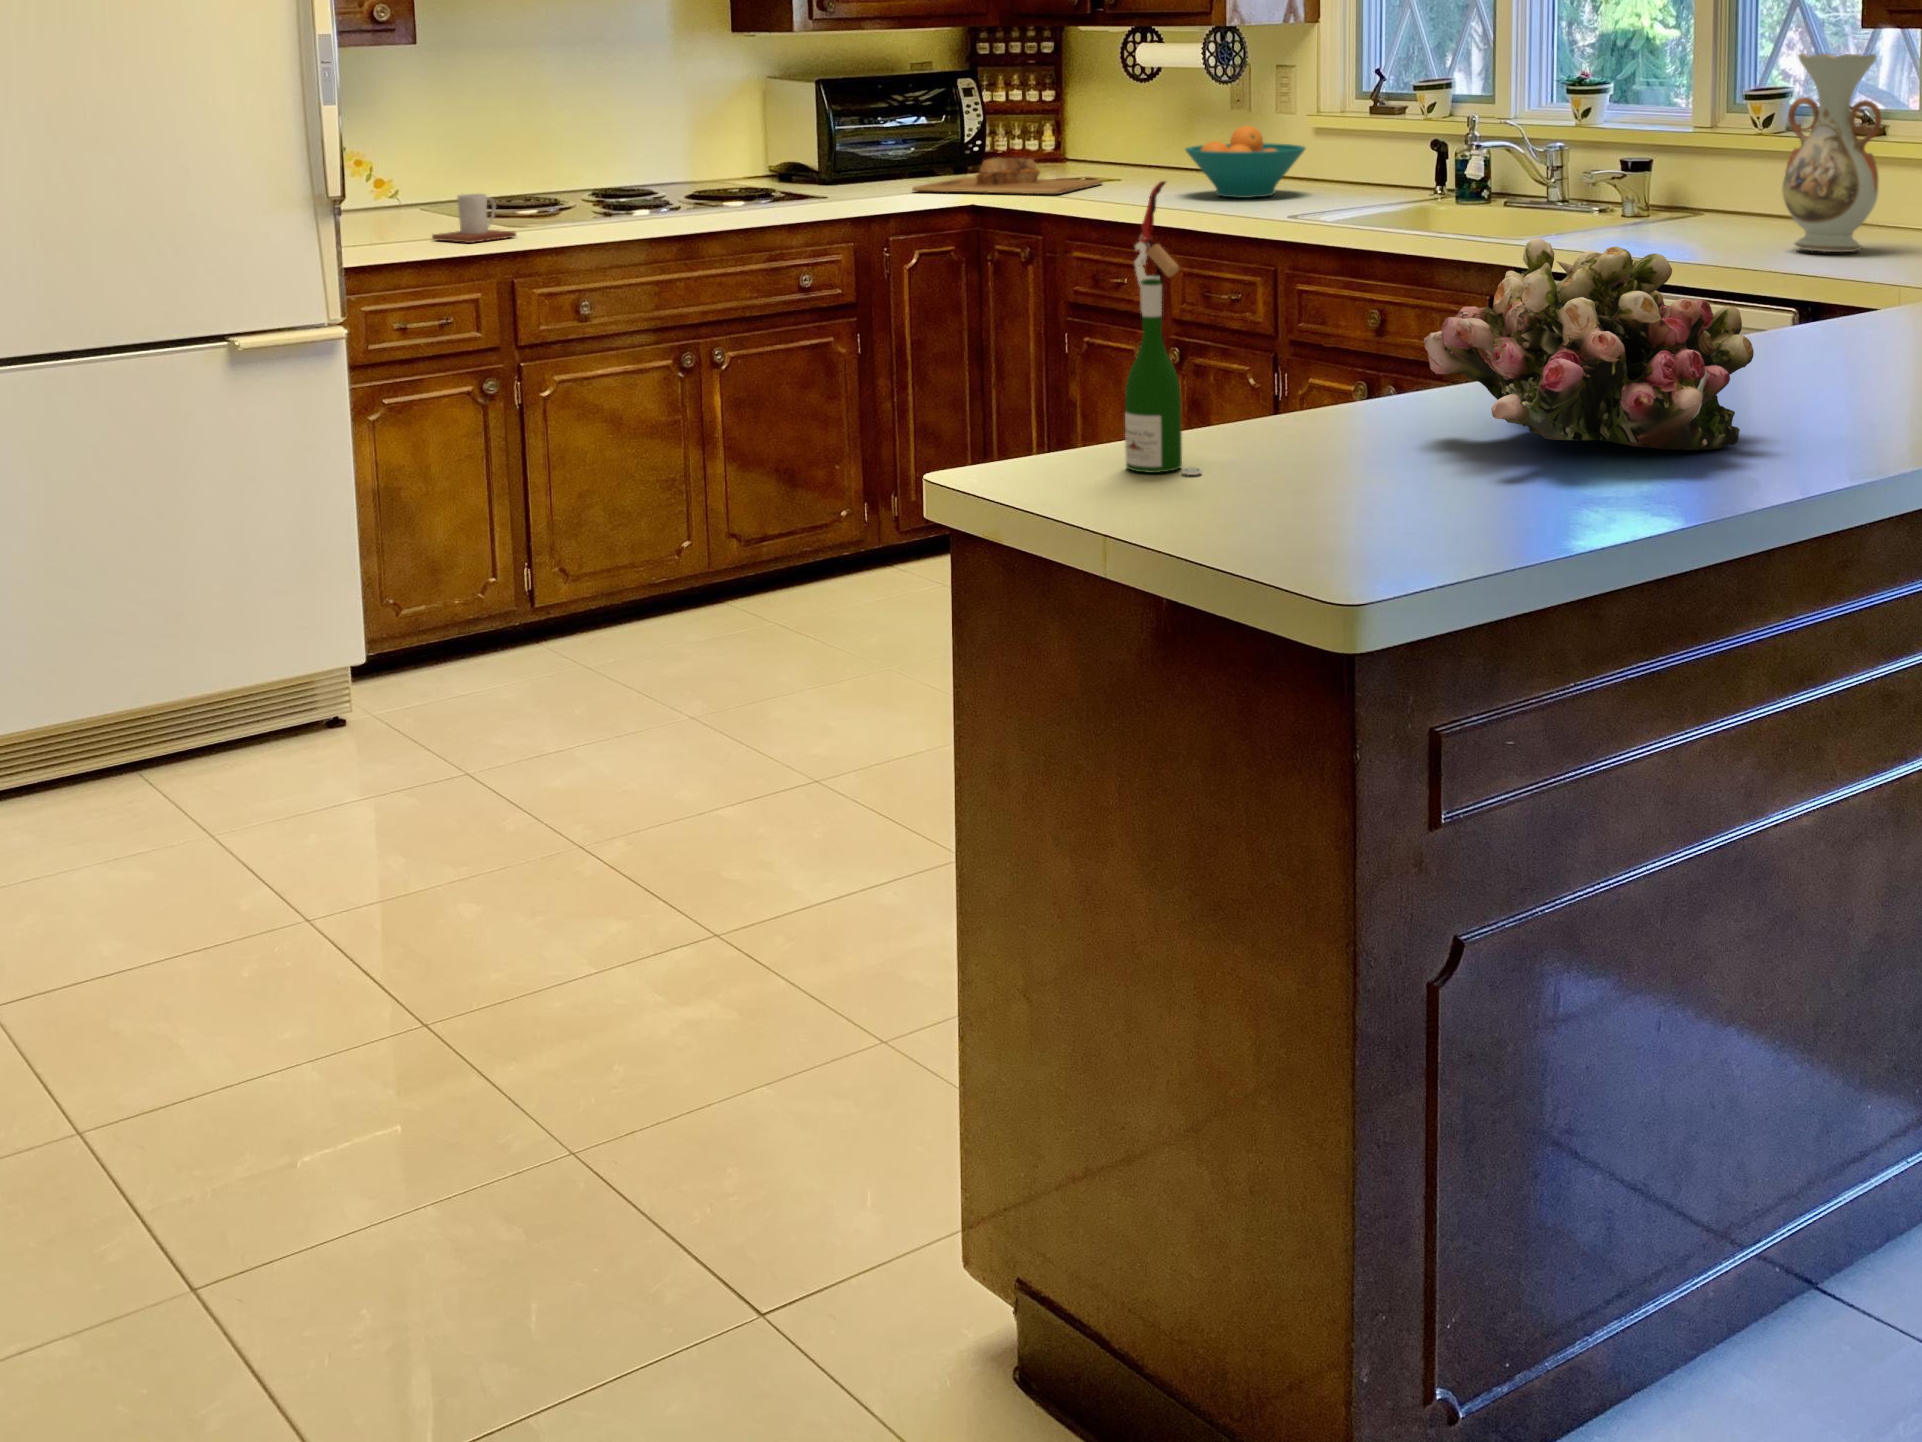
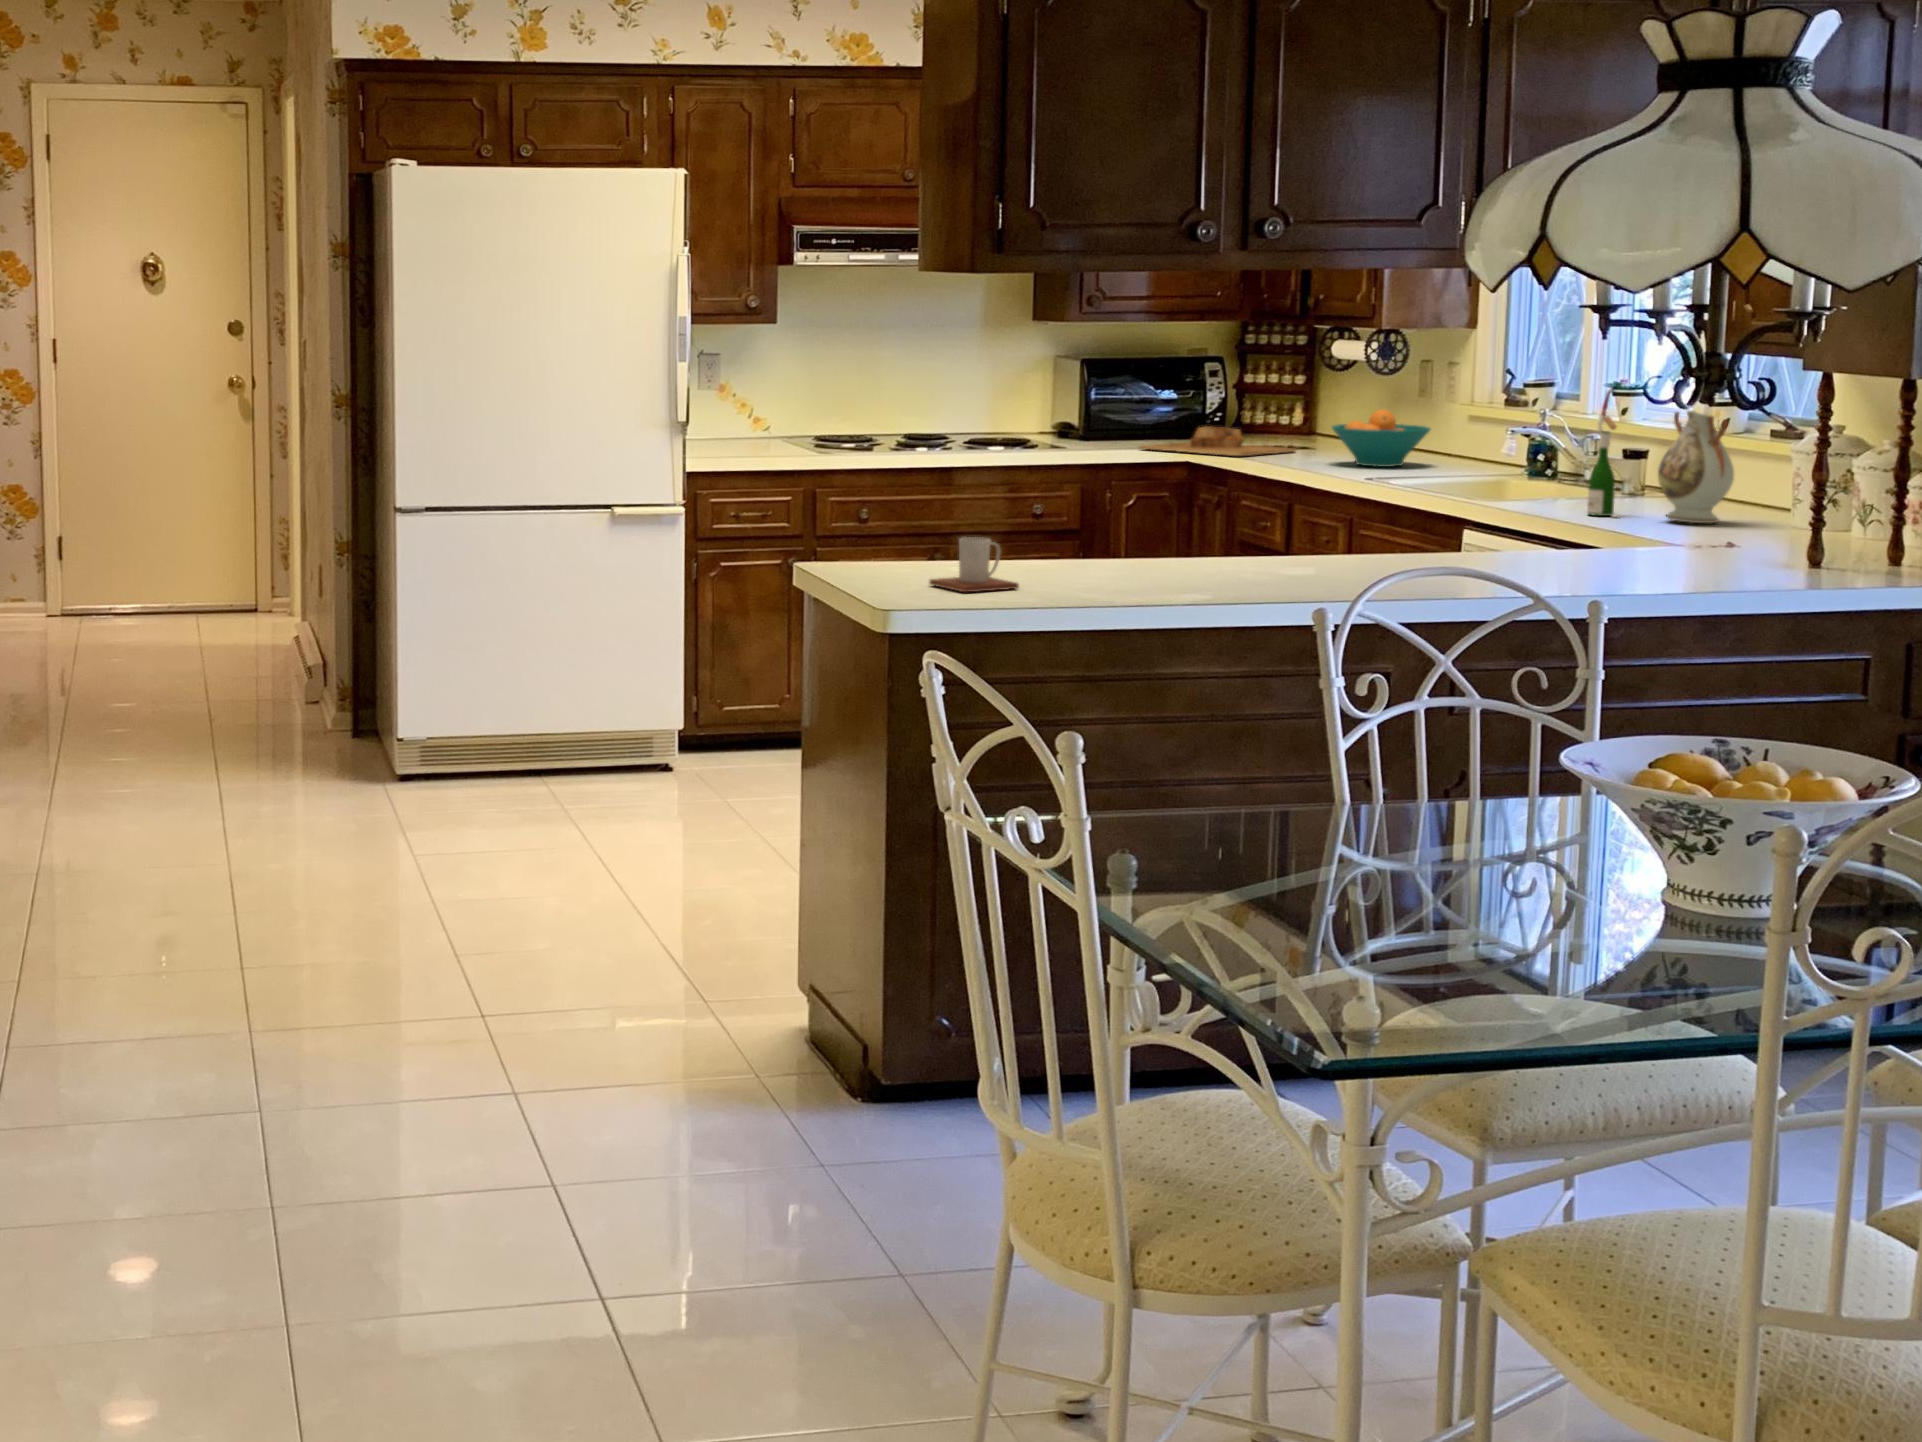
wine bottle: present [1125,181,1202,475] -> present [1587,389,1618,517]
mug: present [432,194,516,243] -> present [930,537,1019,593]
flower arrangement: present [1424,238,1754,450] -> none [1076,467,1269,592]

